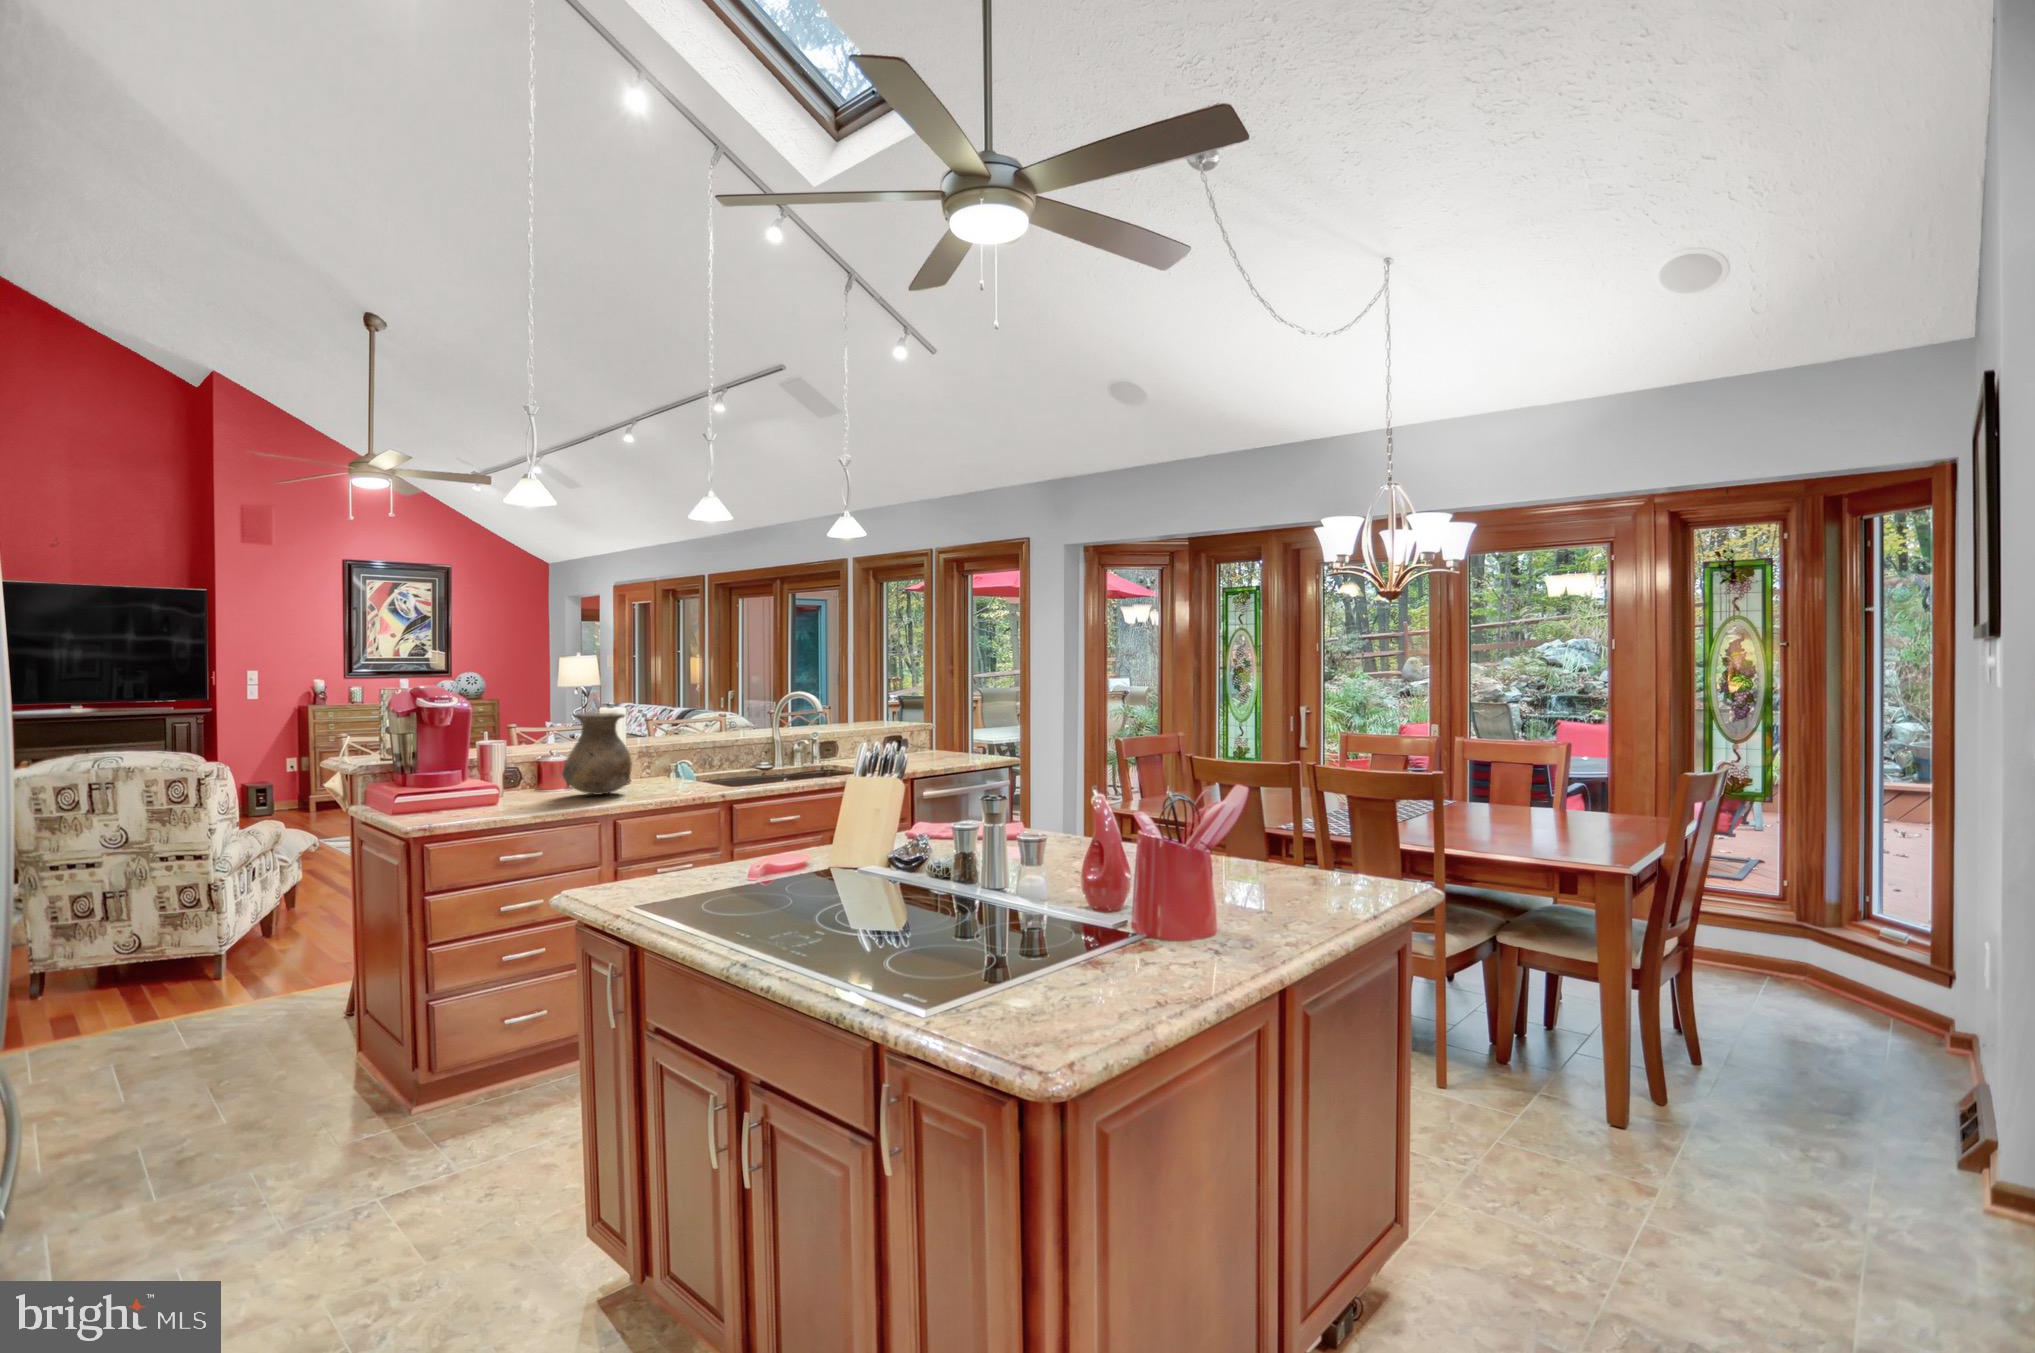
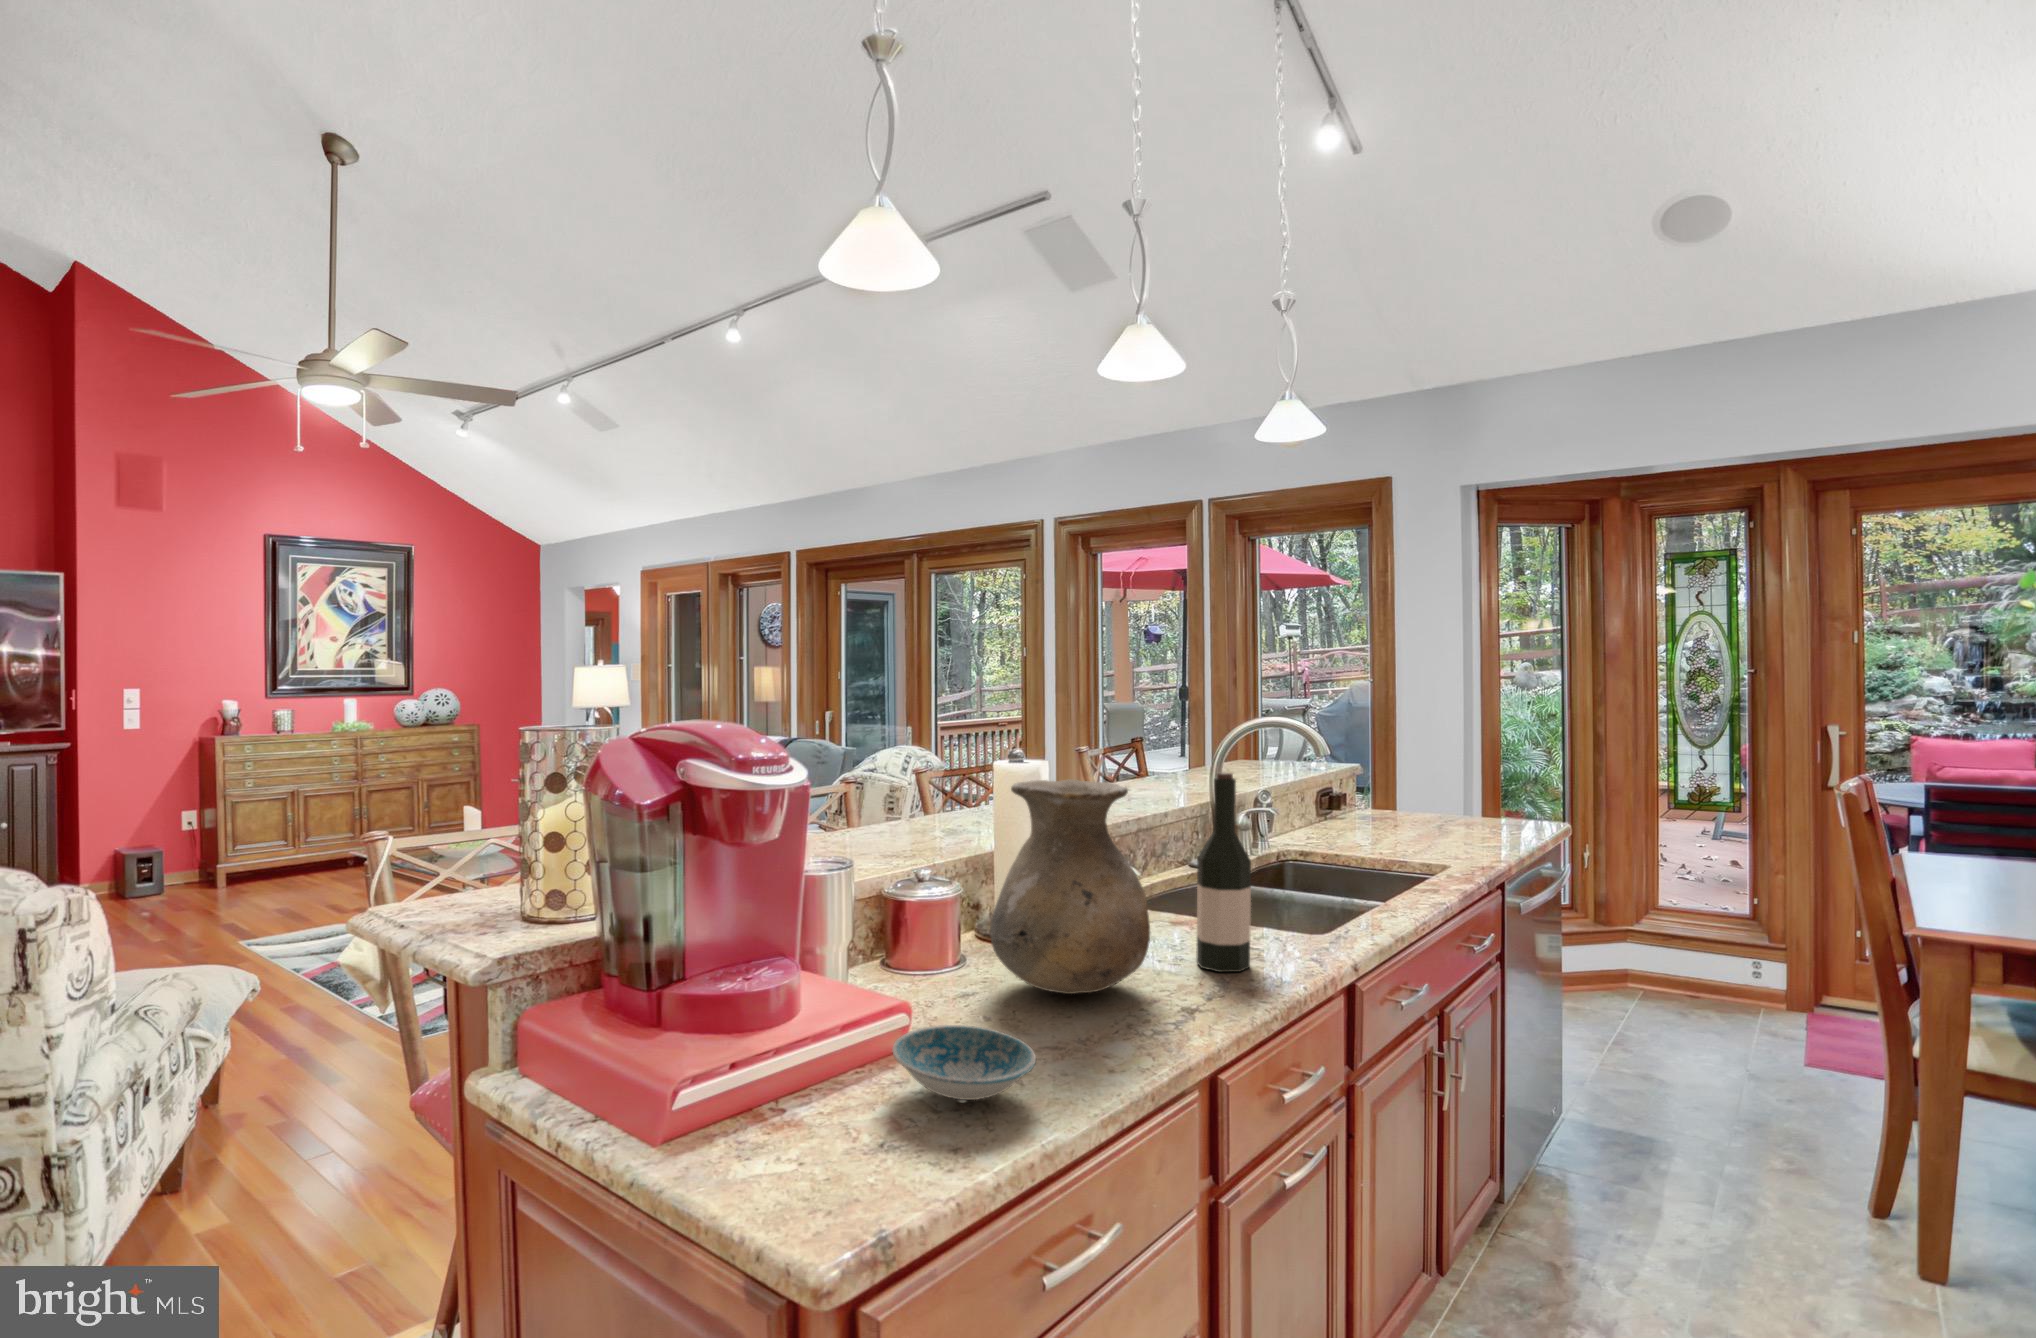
wine bottle: none [666,711,689,791] -> present [1196,772,1251,972]
ceramic bowl: none [480,792,530,811] -> present [892,1025,1036,1100]

